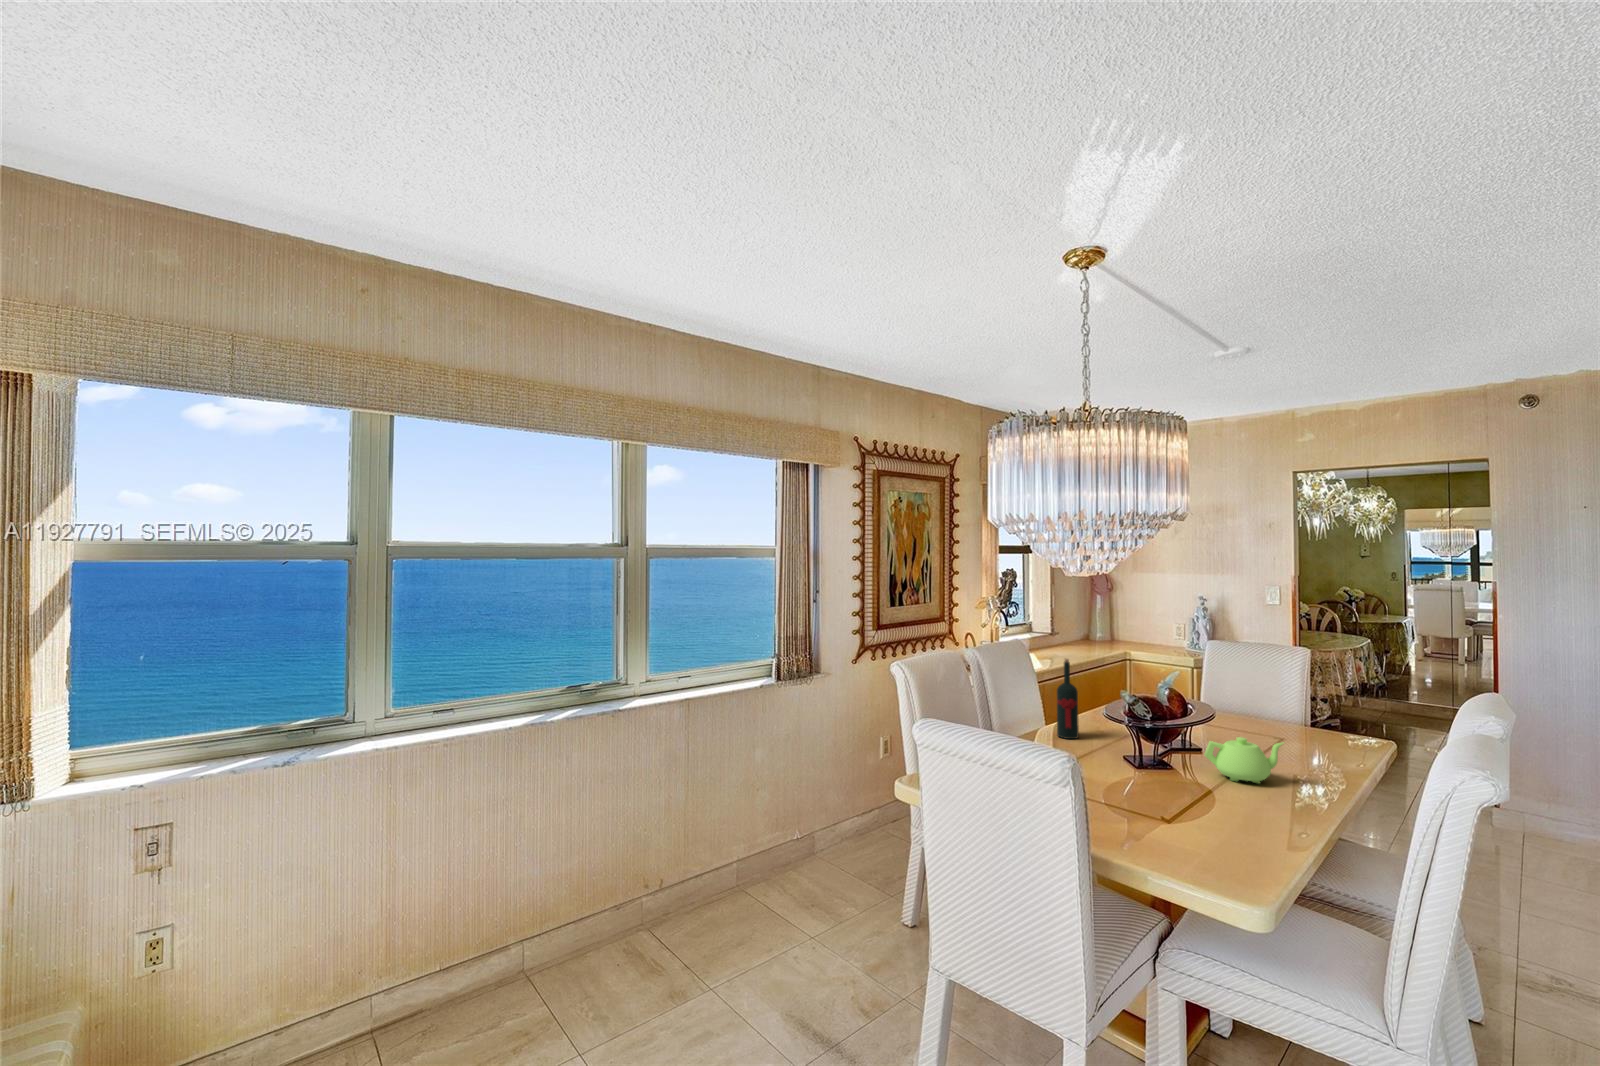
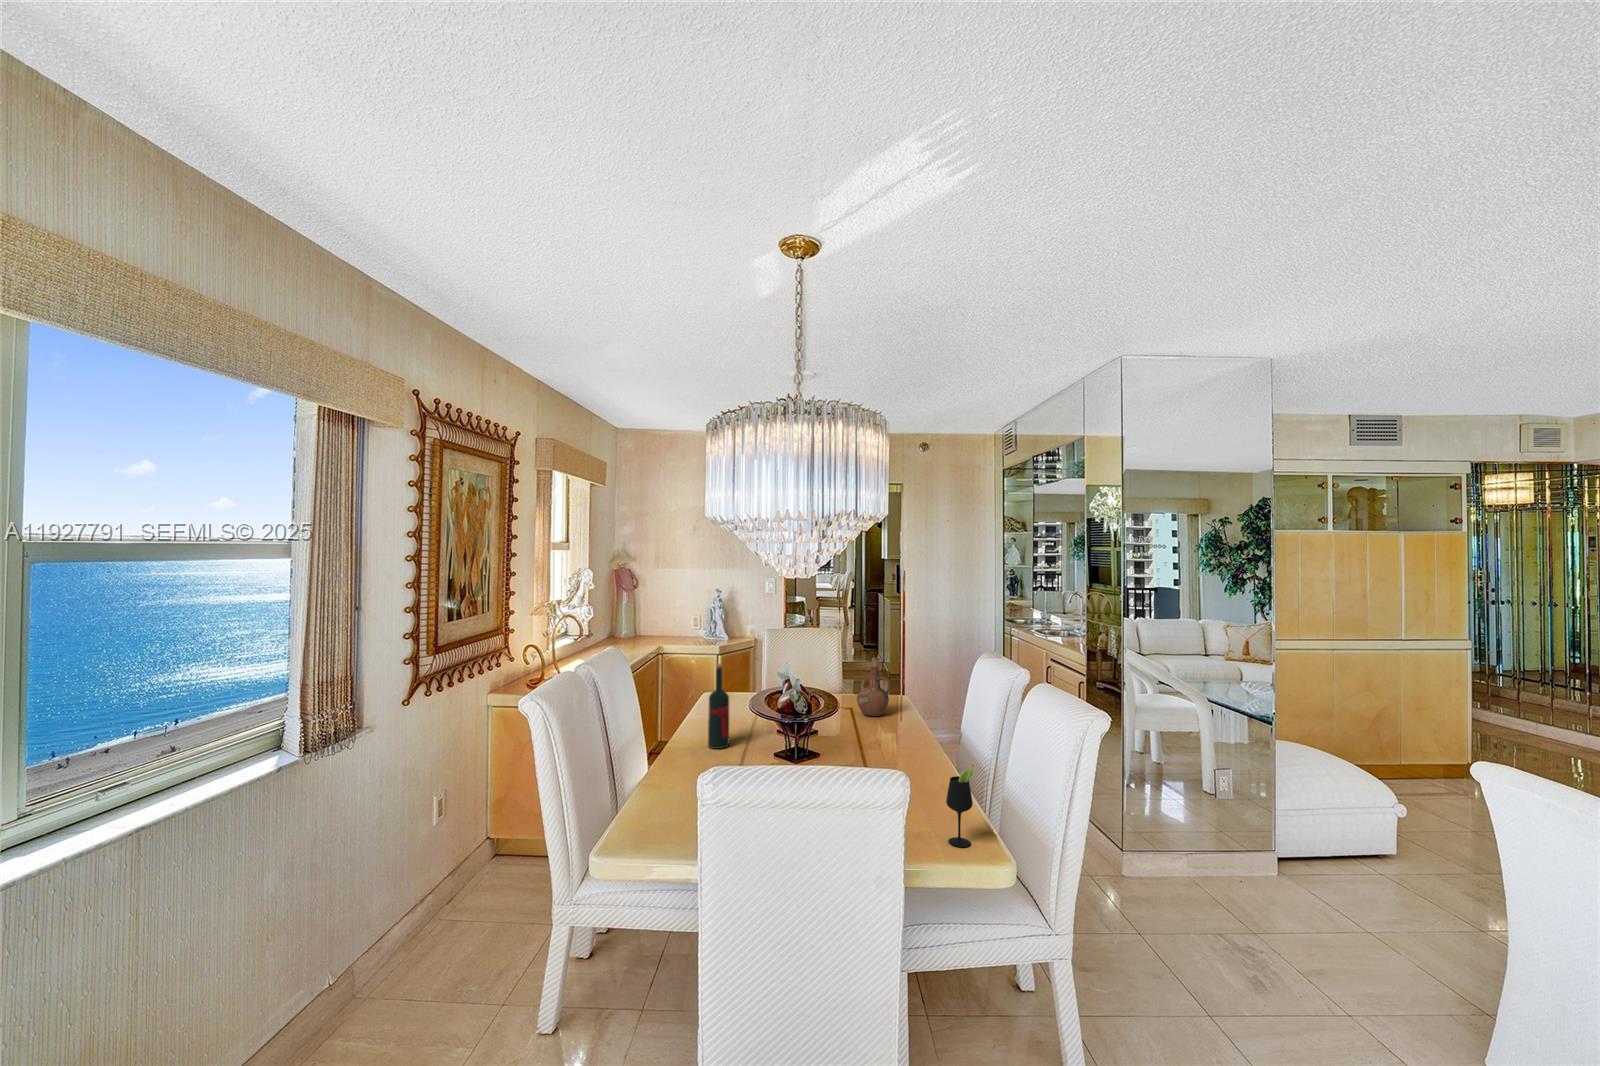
ceramic pitcher: none [1270,678,1319,749] -> present [857,657,891,716]
teapot: present [1205,737,1283,783] -> none [857,714,908,756]
wine glass: none [1182,781,1220,868] -> present [946,765,974,847]

